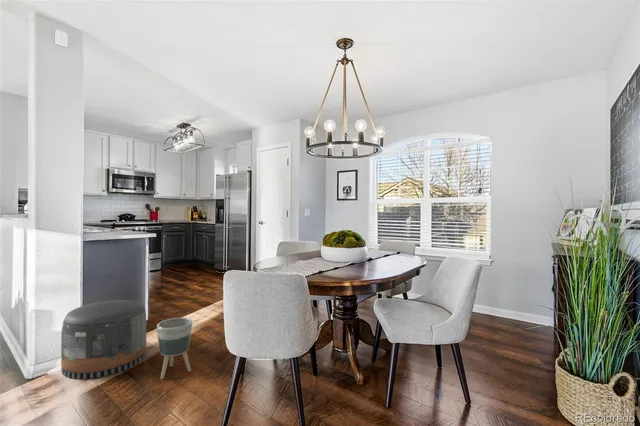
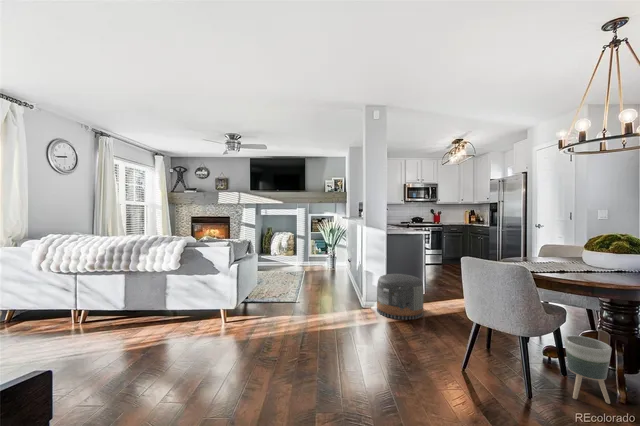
planter: present [157,318,192,379] -> present [565,335,612,404]

